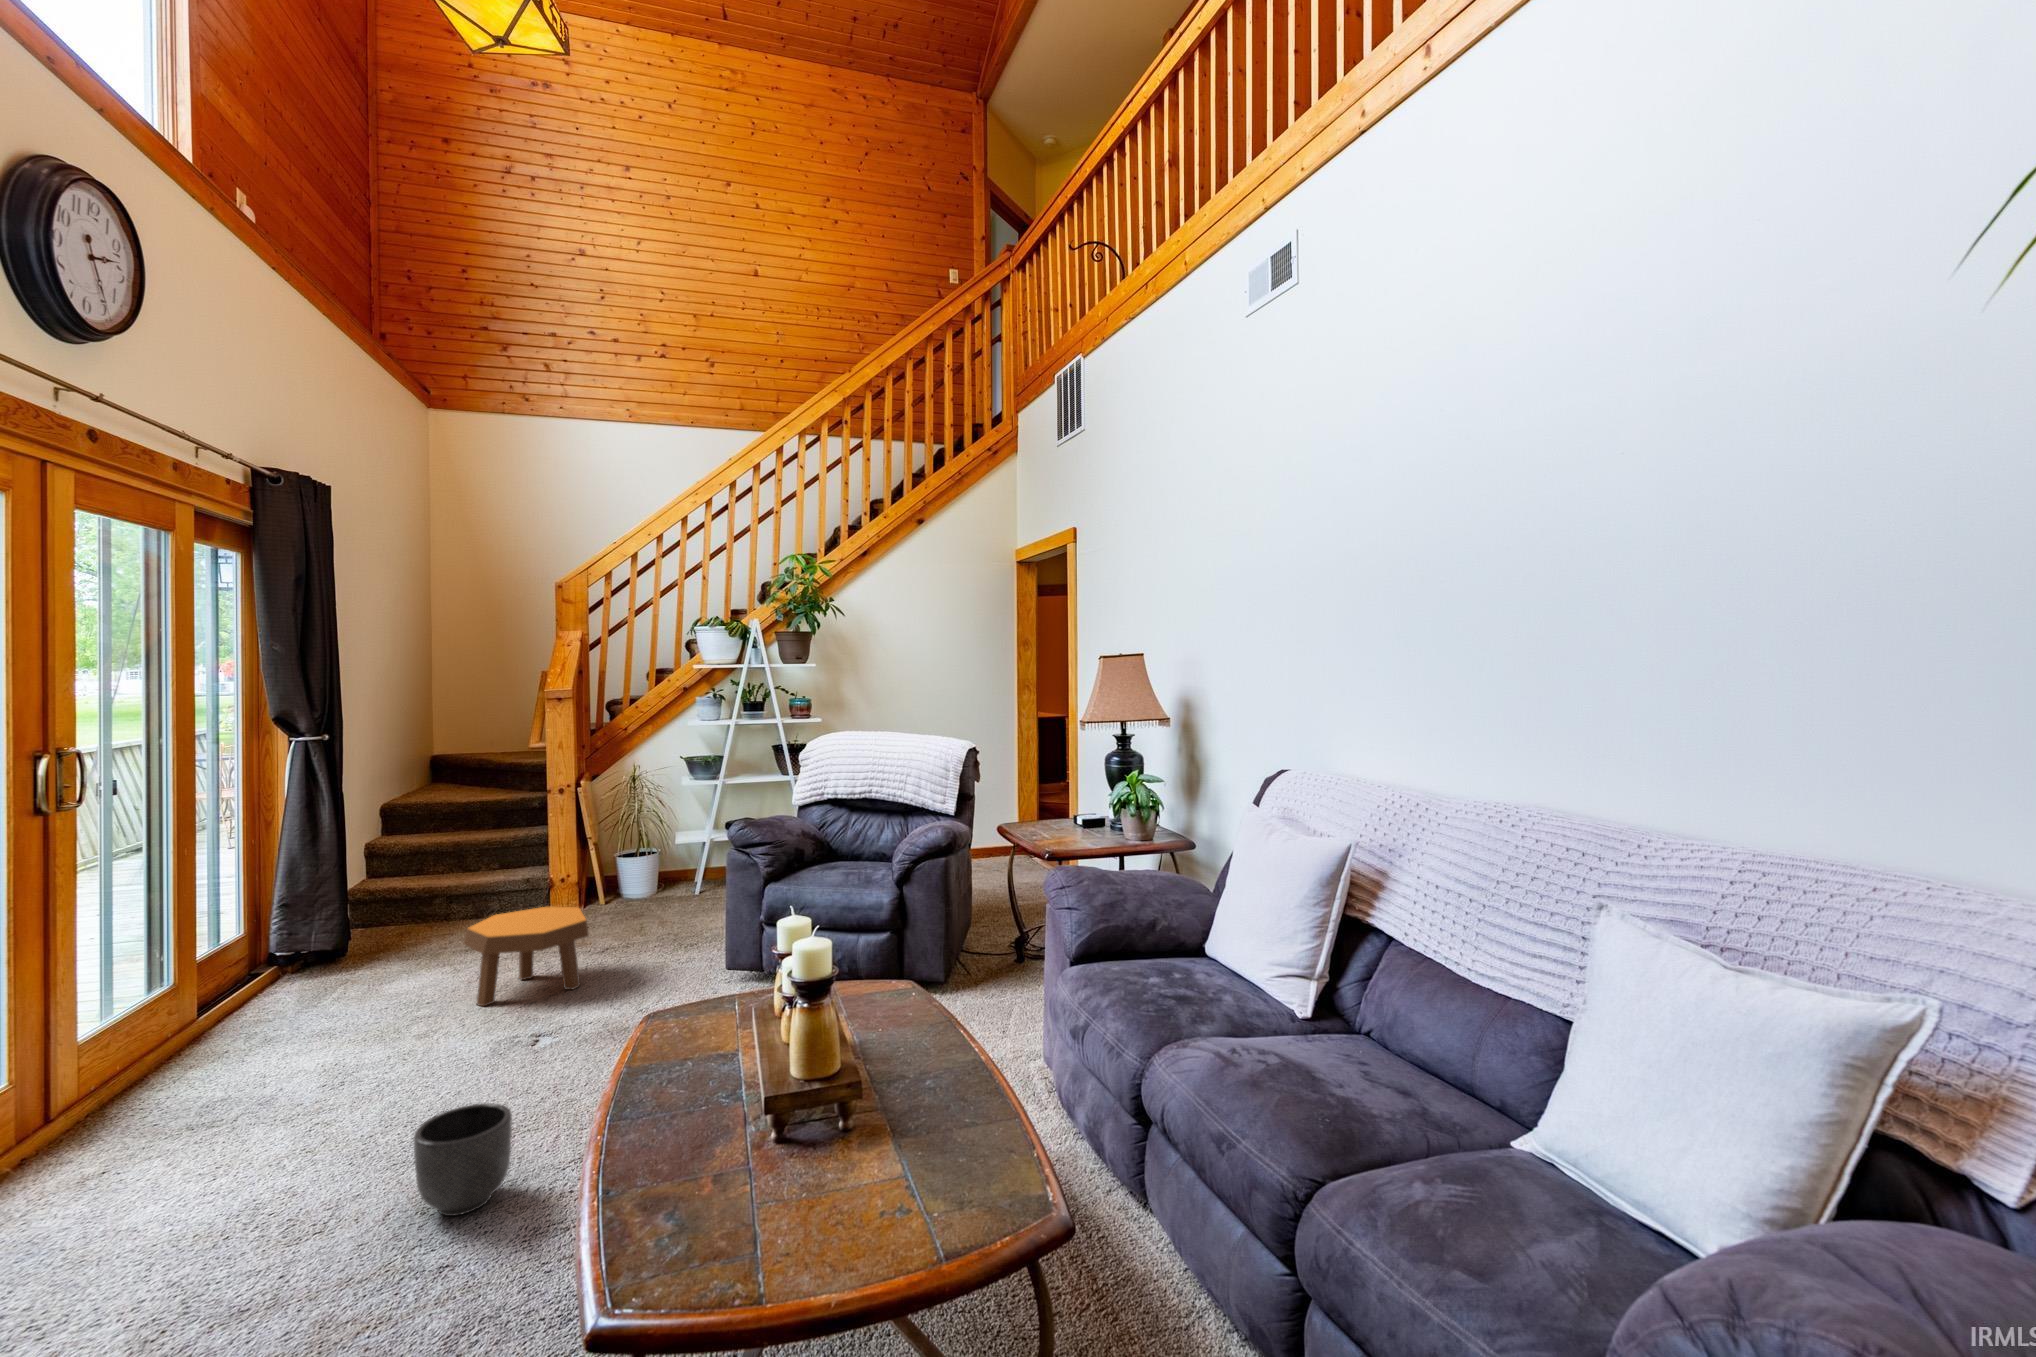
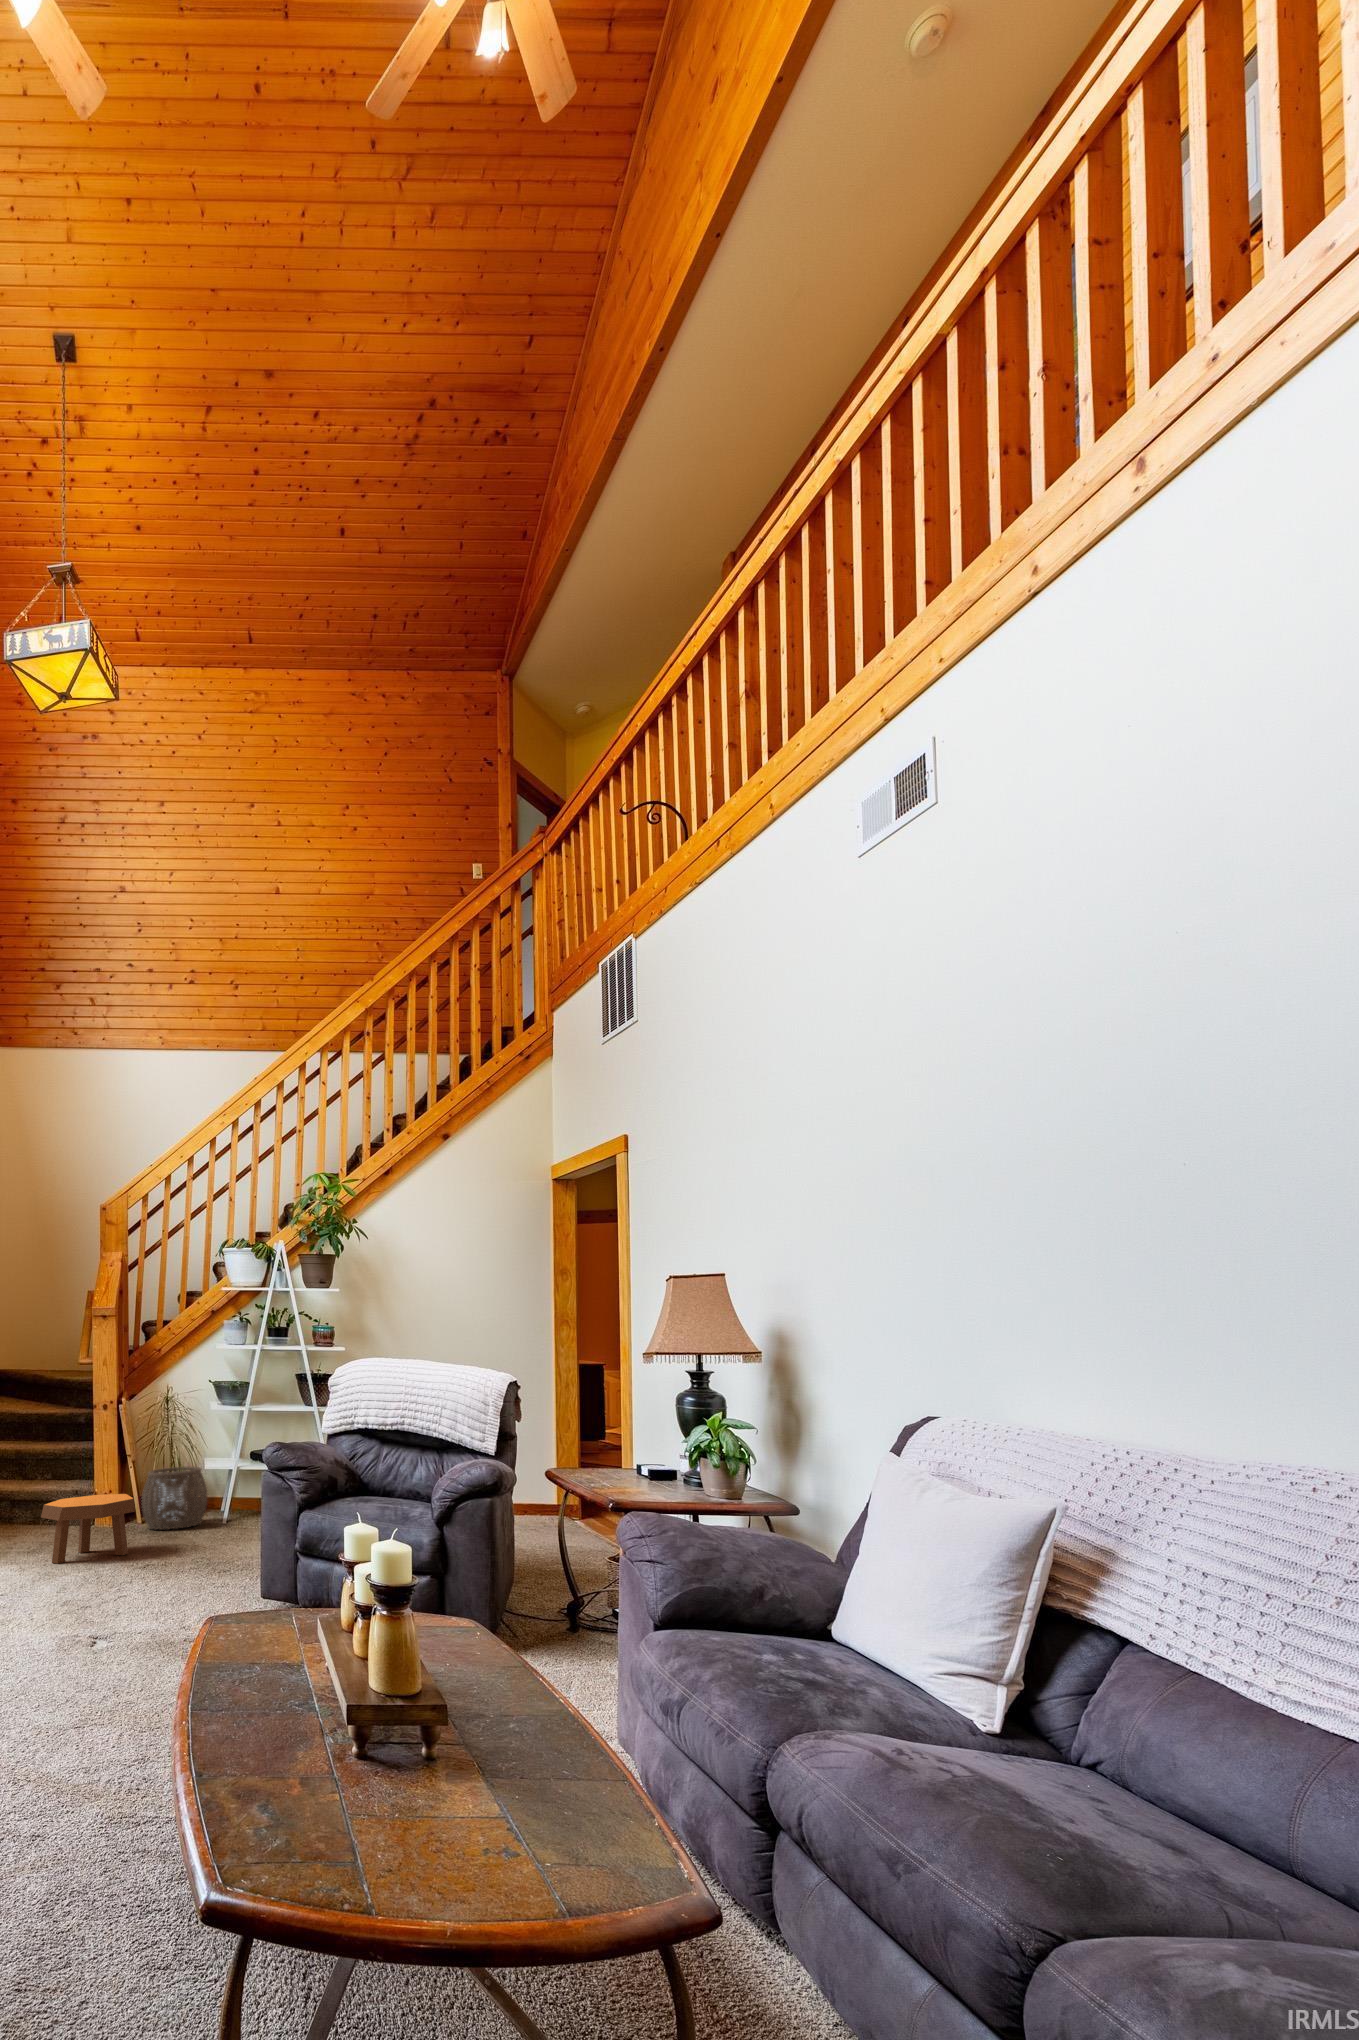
woven basket: none [603,859,682,933] -> present [142,1466,208,1530]
planter: present [414,1103,512,1216] -> none [54,1563,106,1619]

